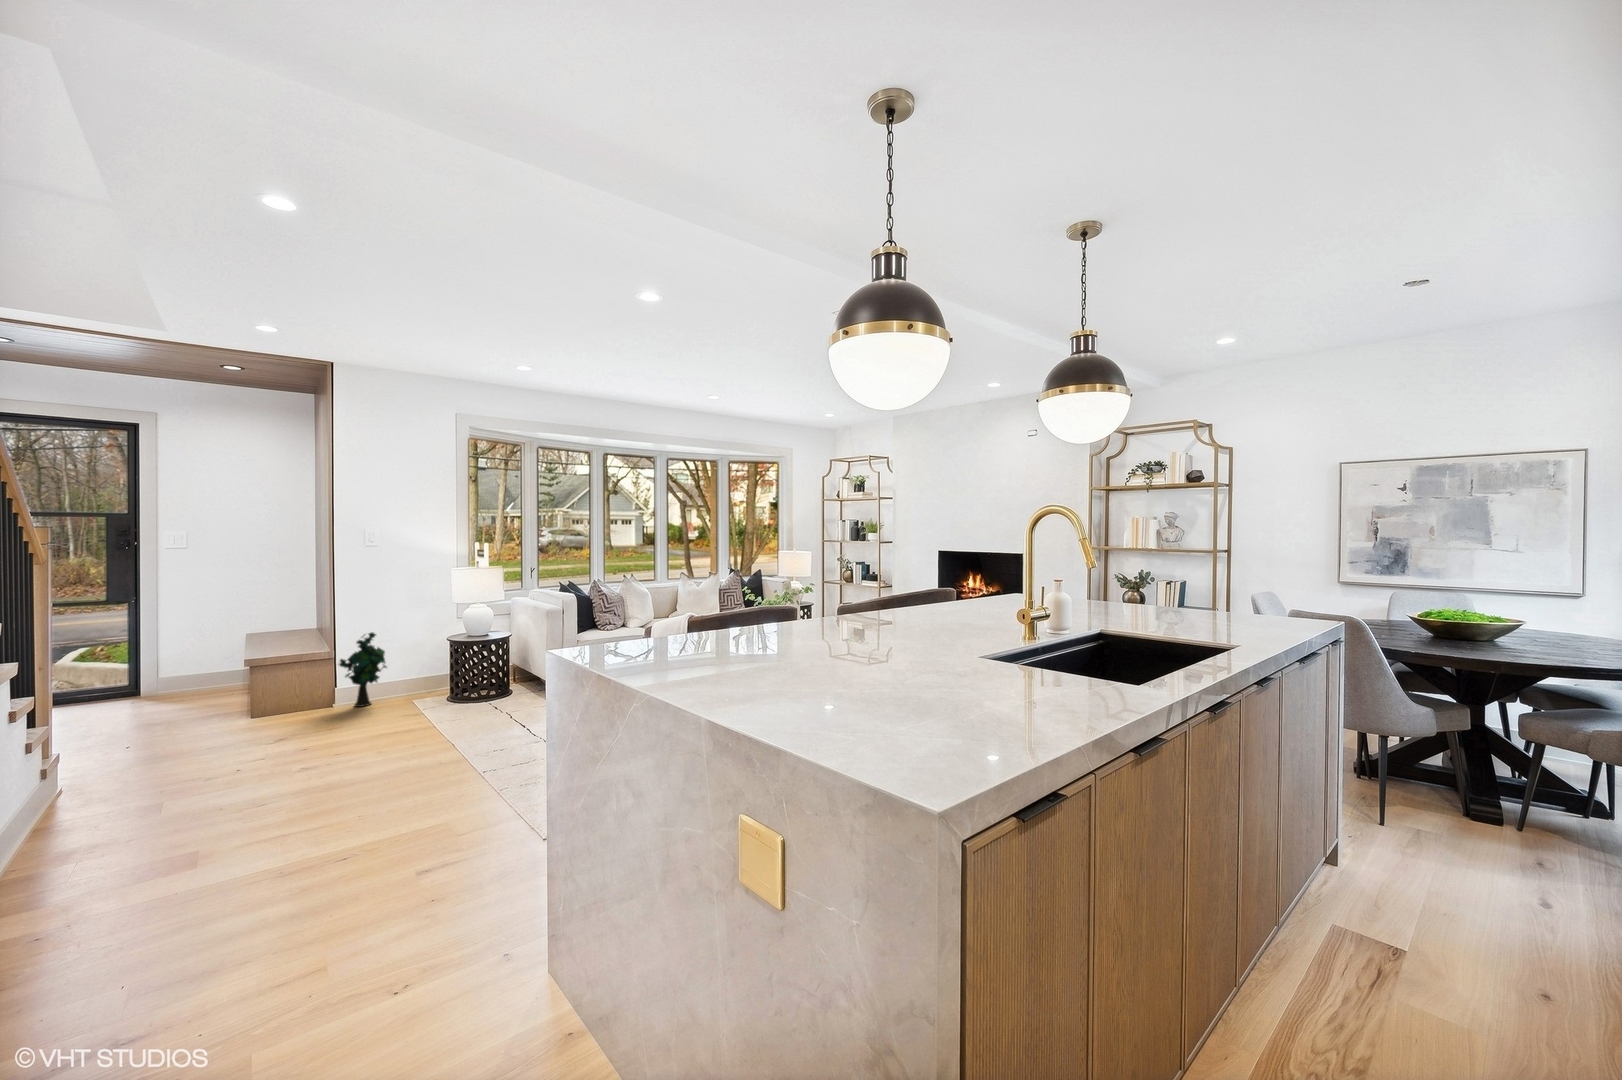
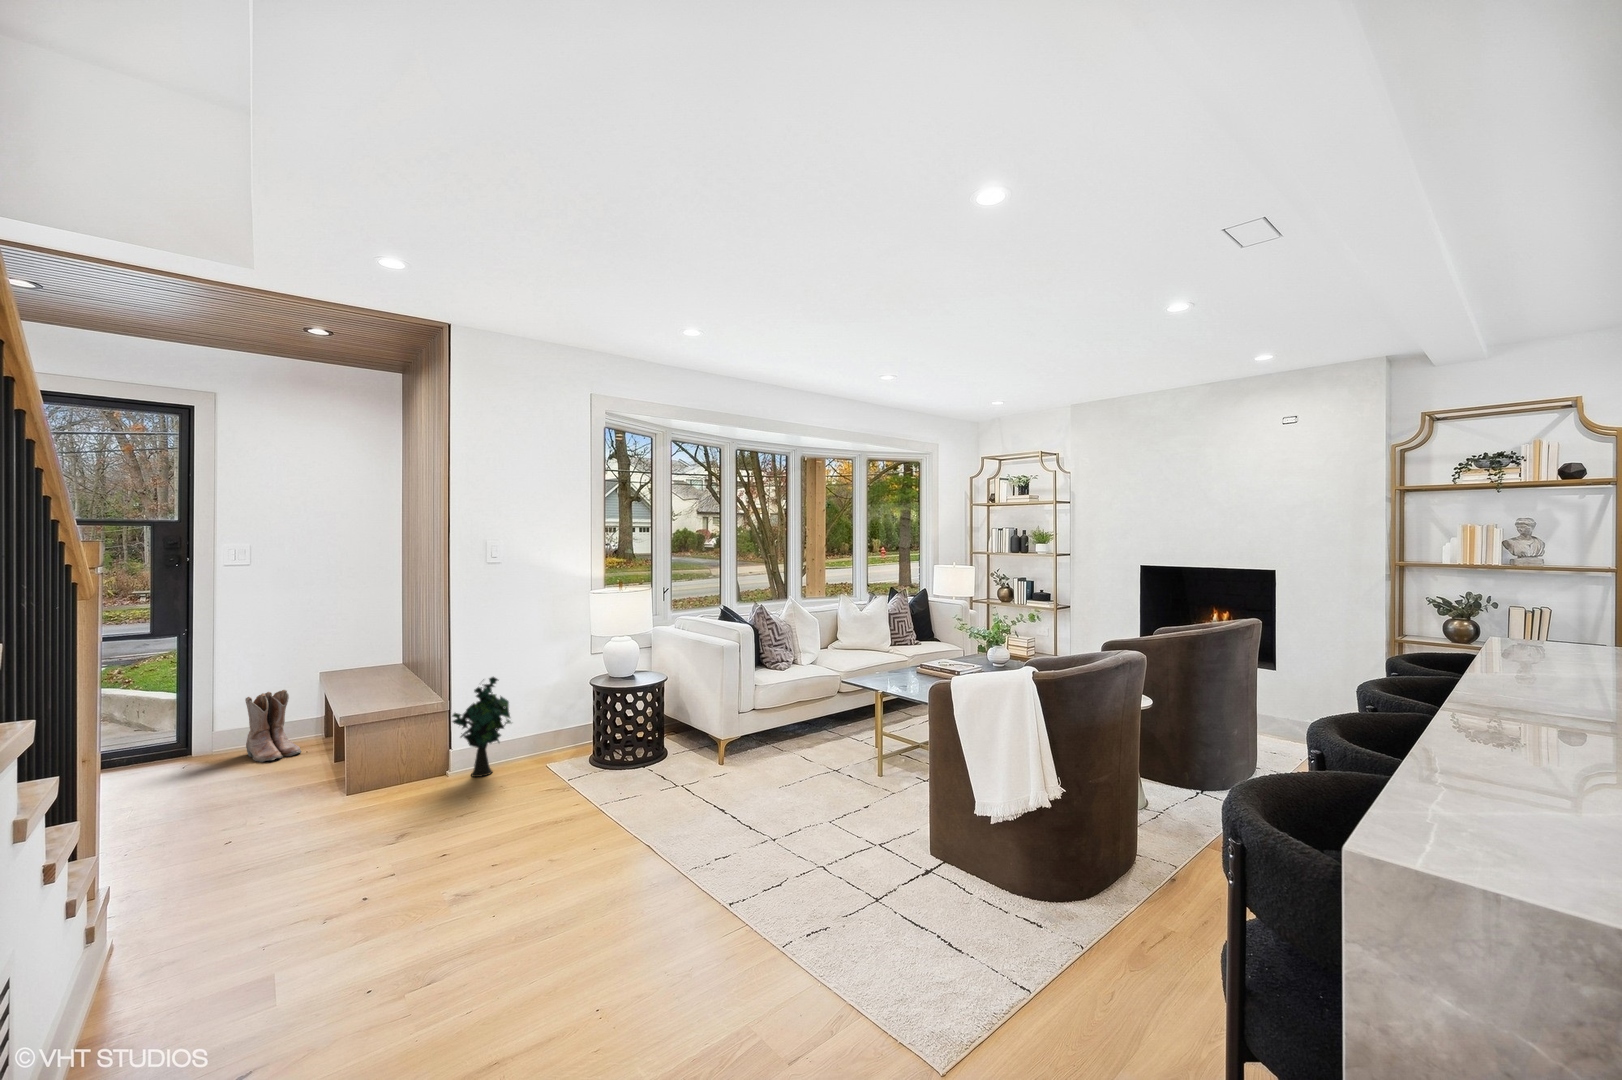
boots: none [180,646,226,699] -> present [245,690,301,762]

